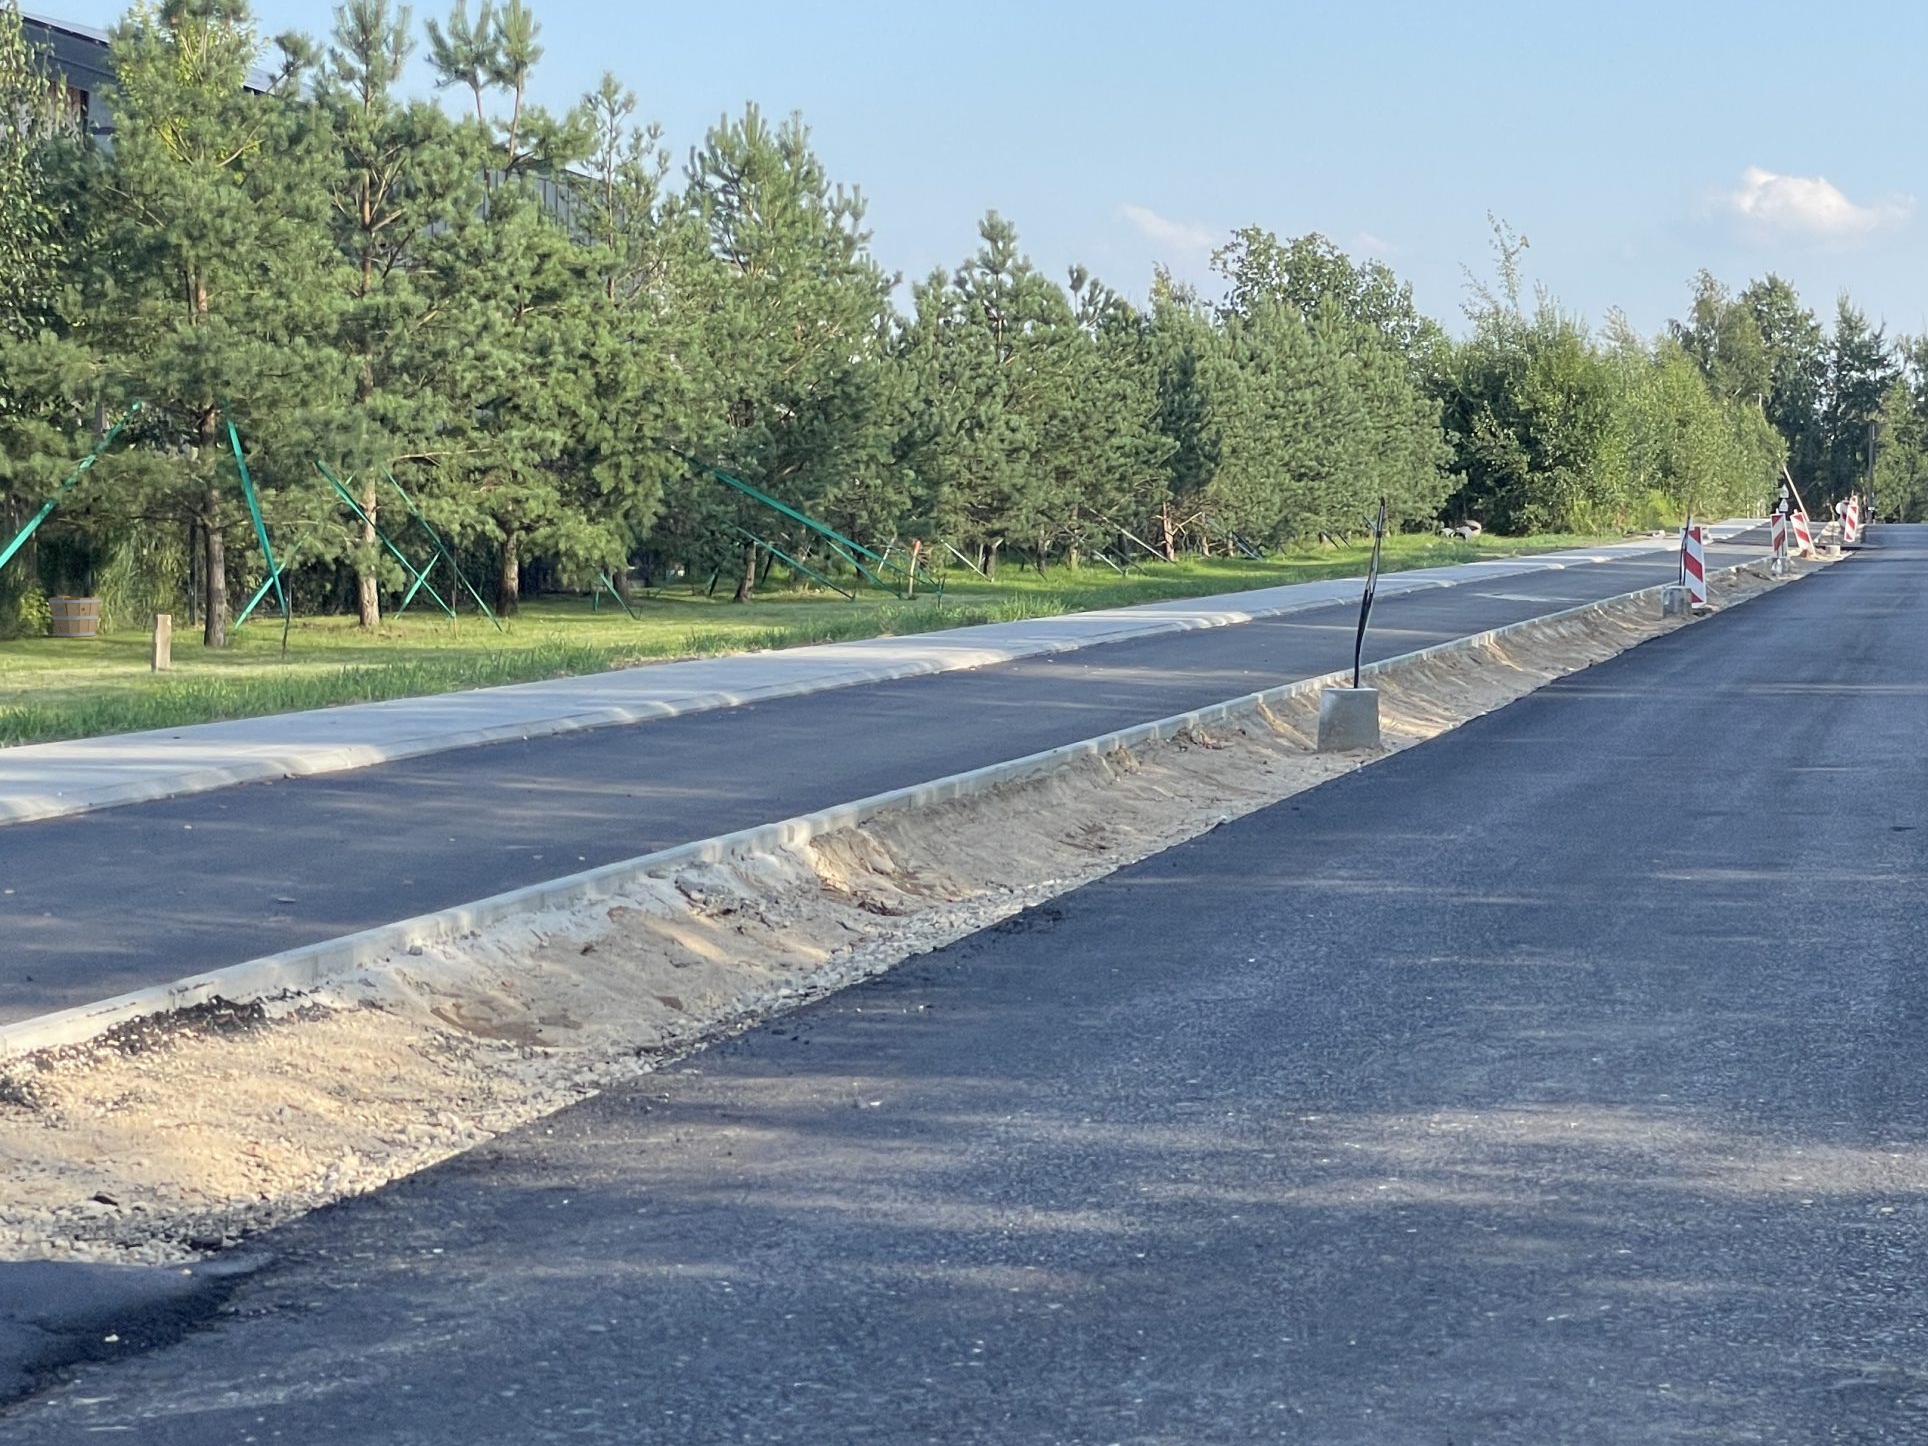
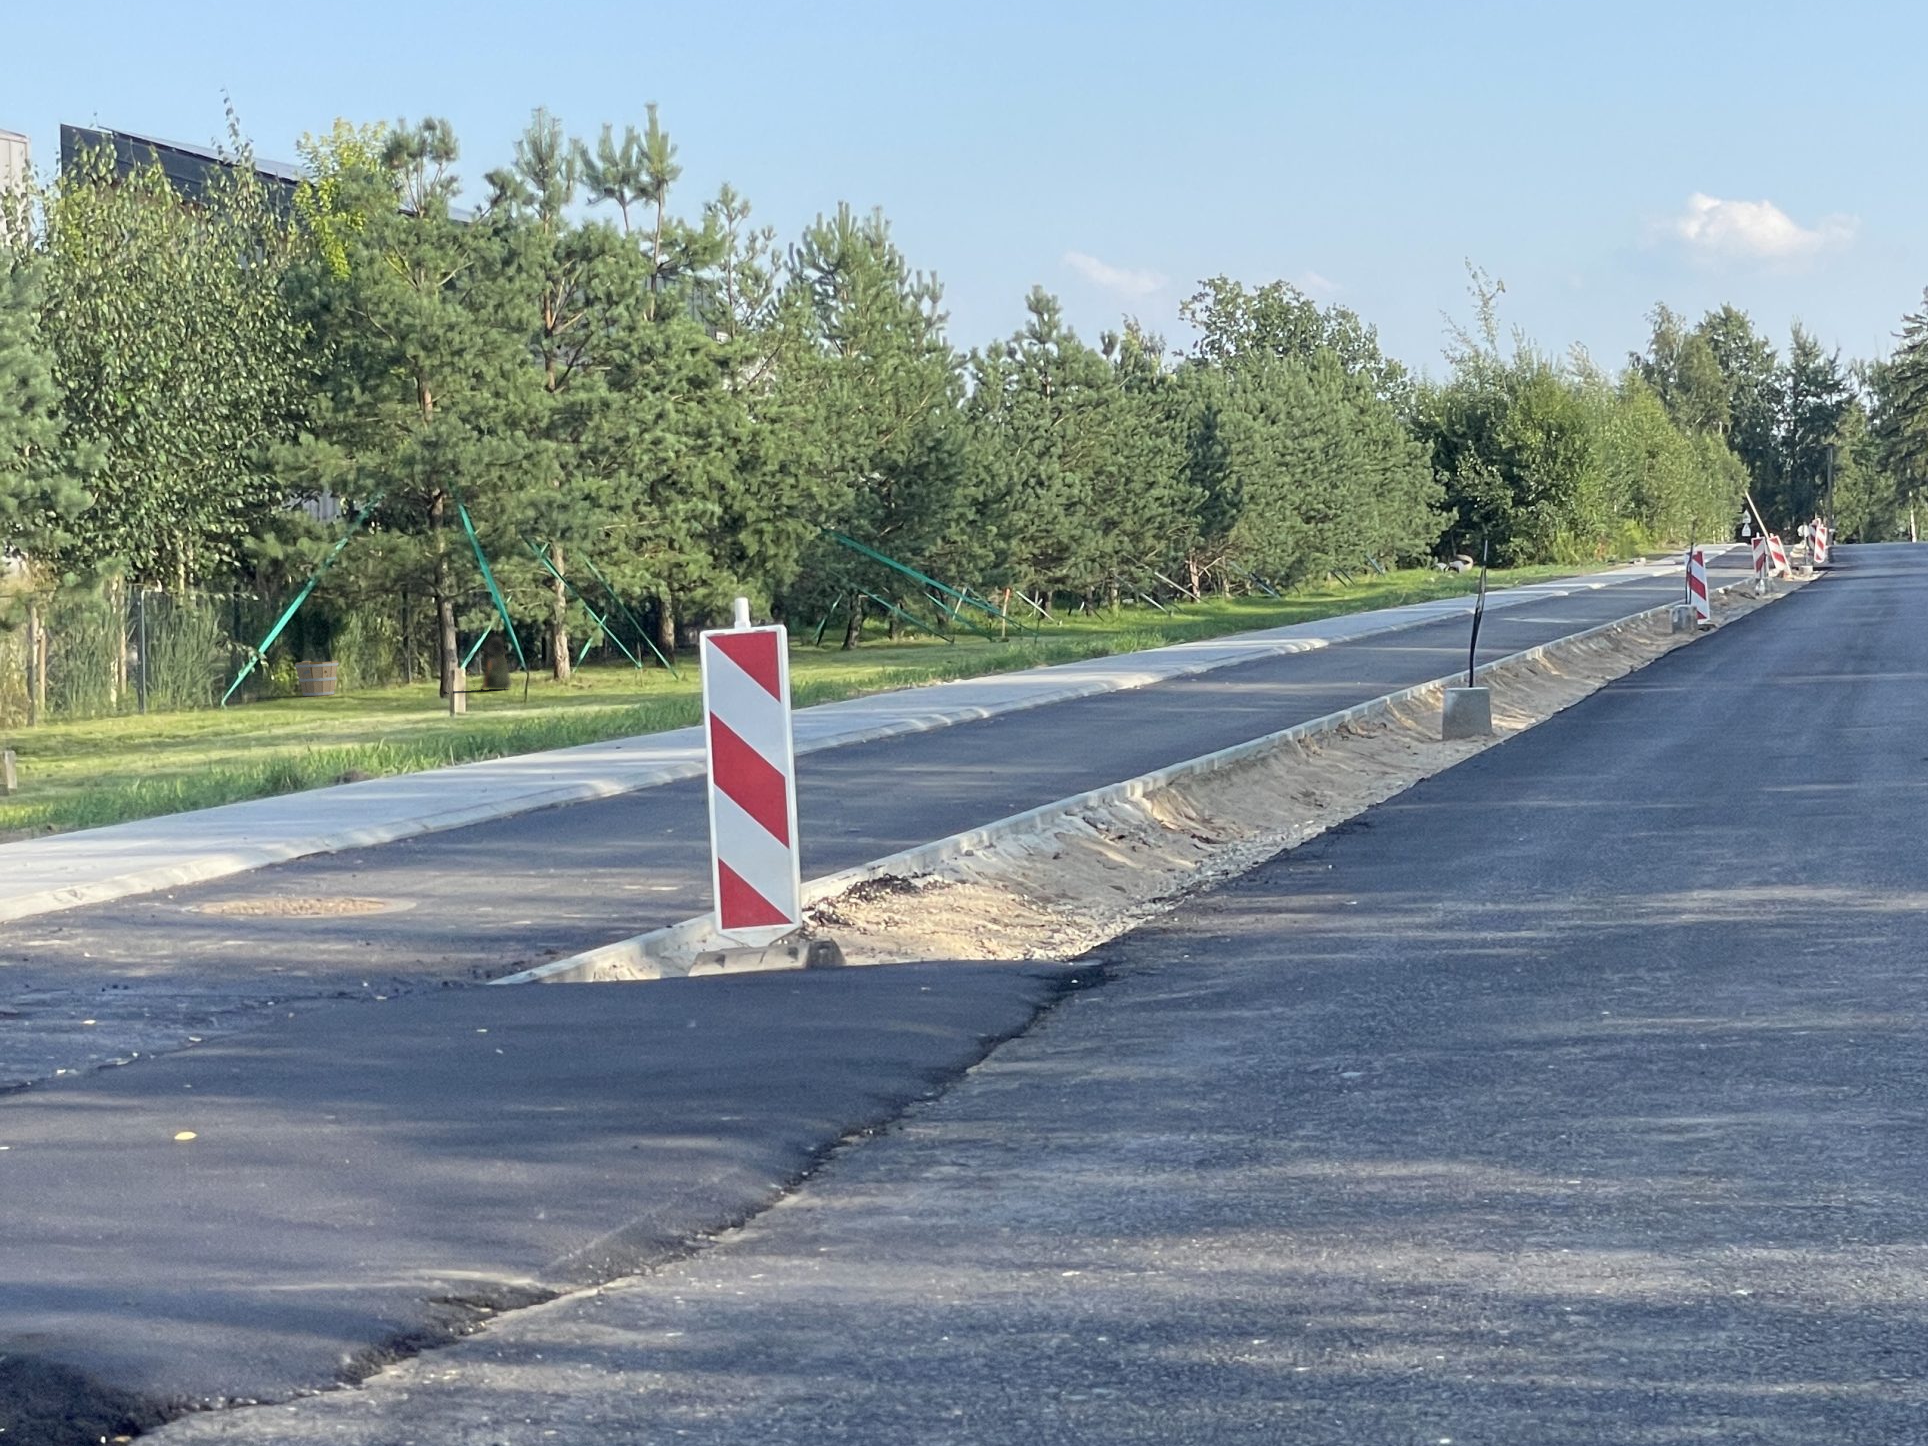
backpack: none [240,577,296,639] -> present [467,638,512,690]

